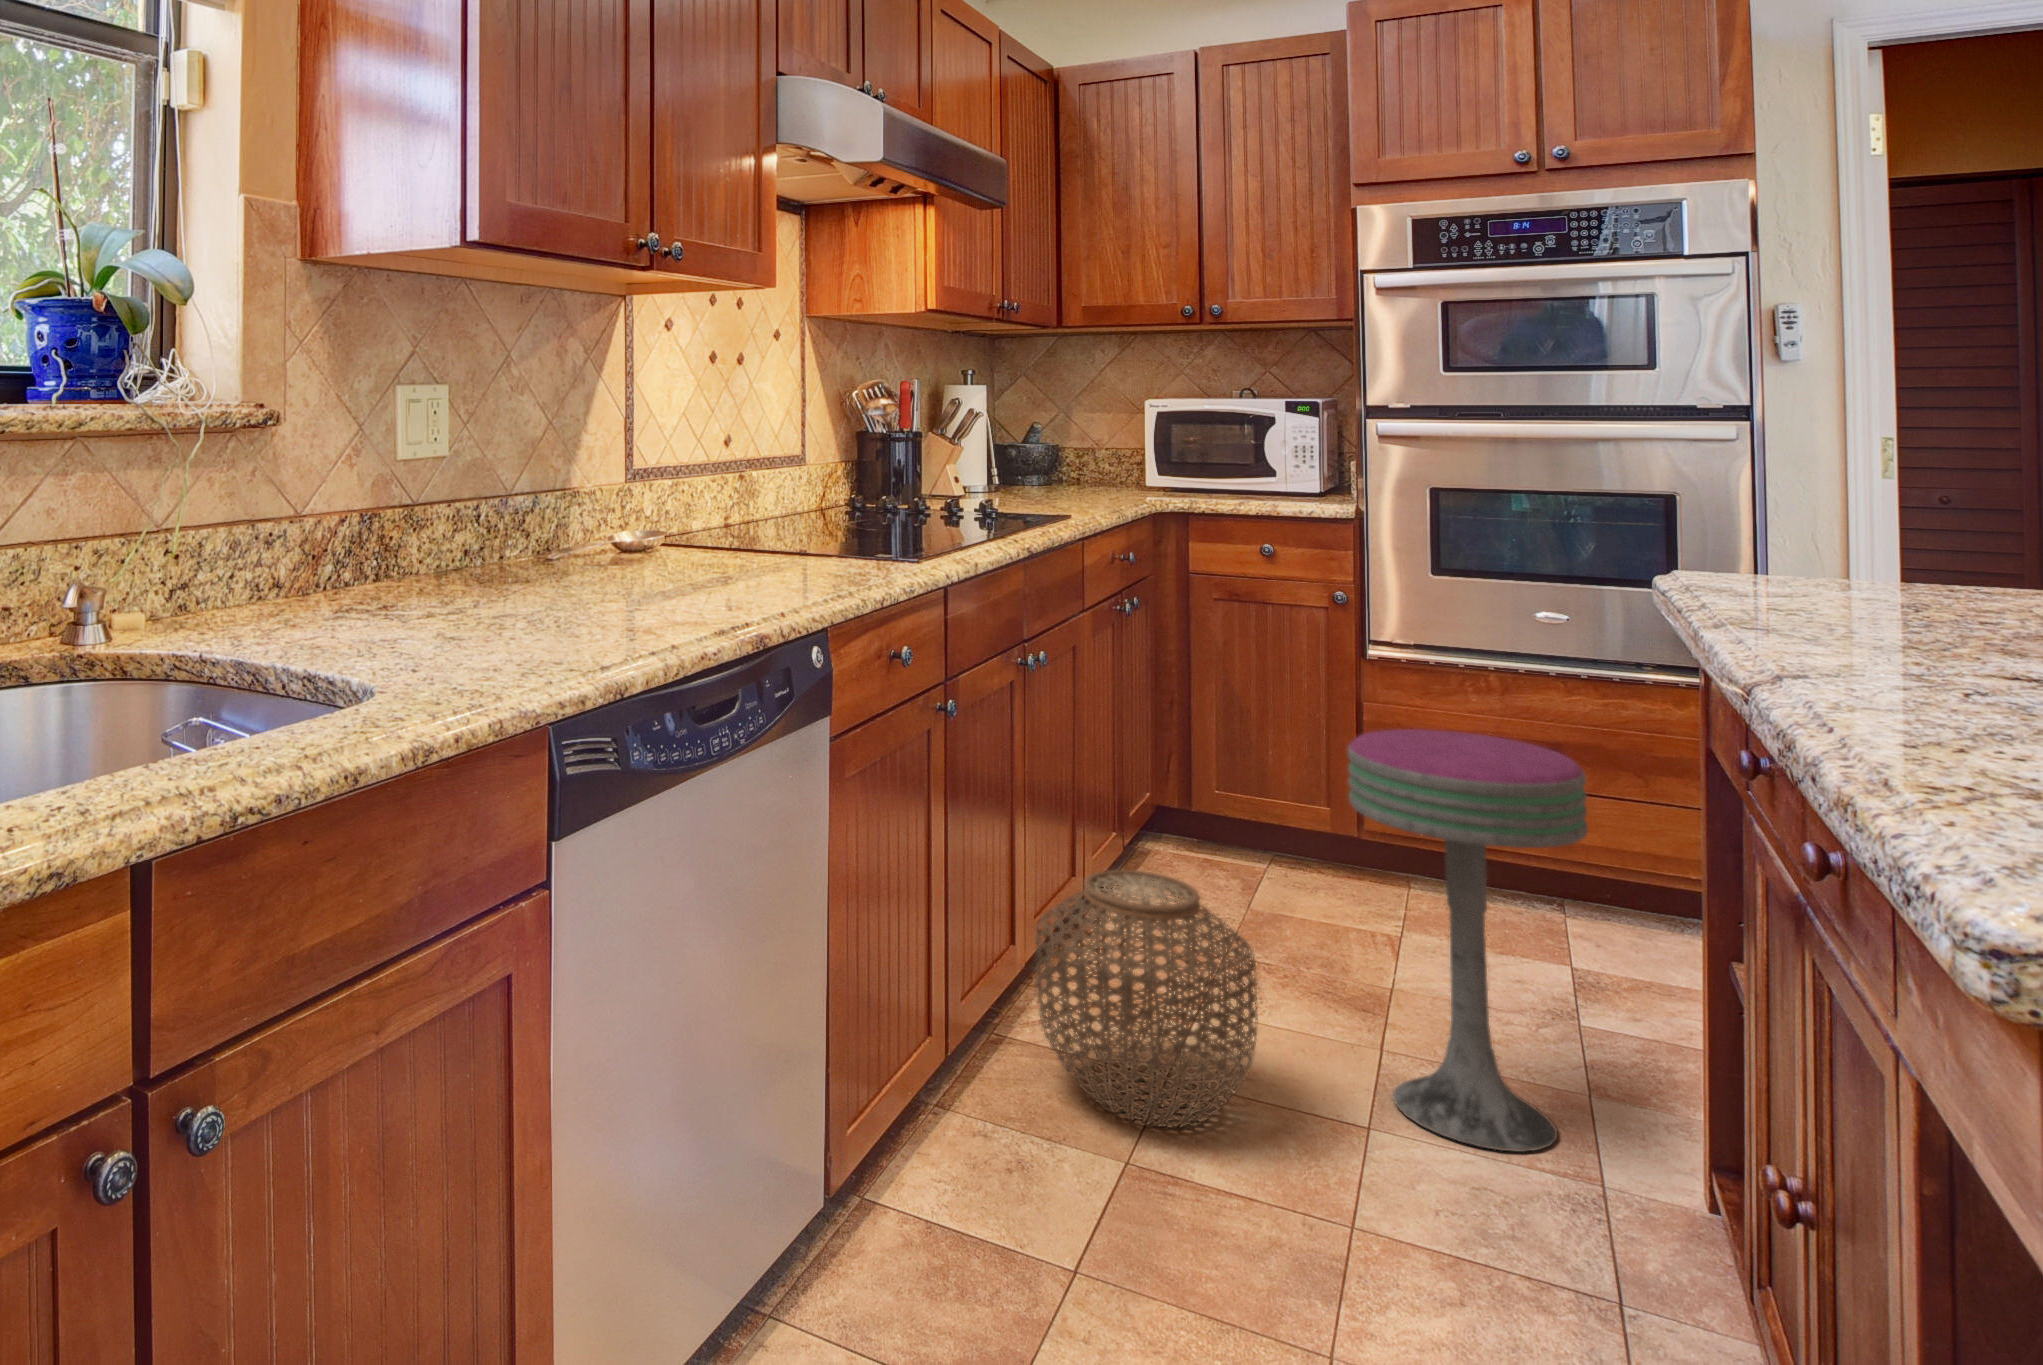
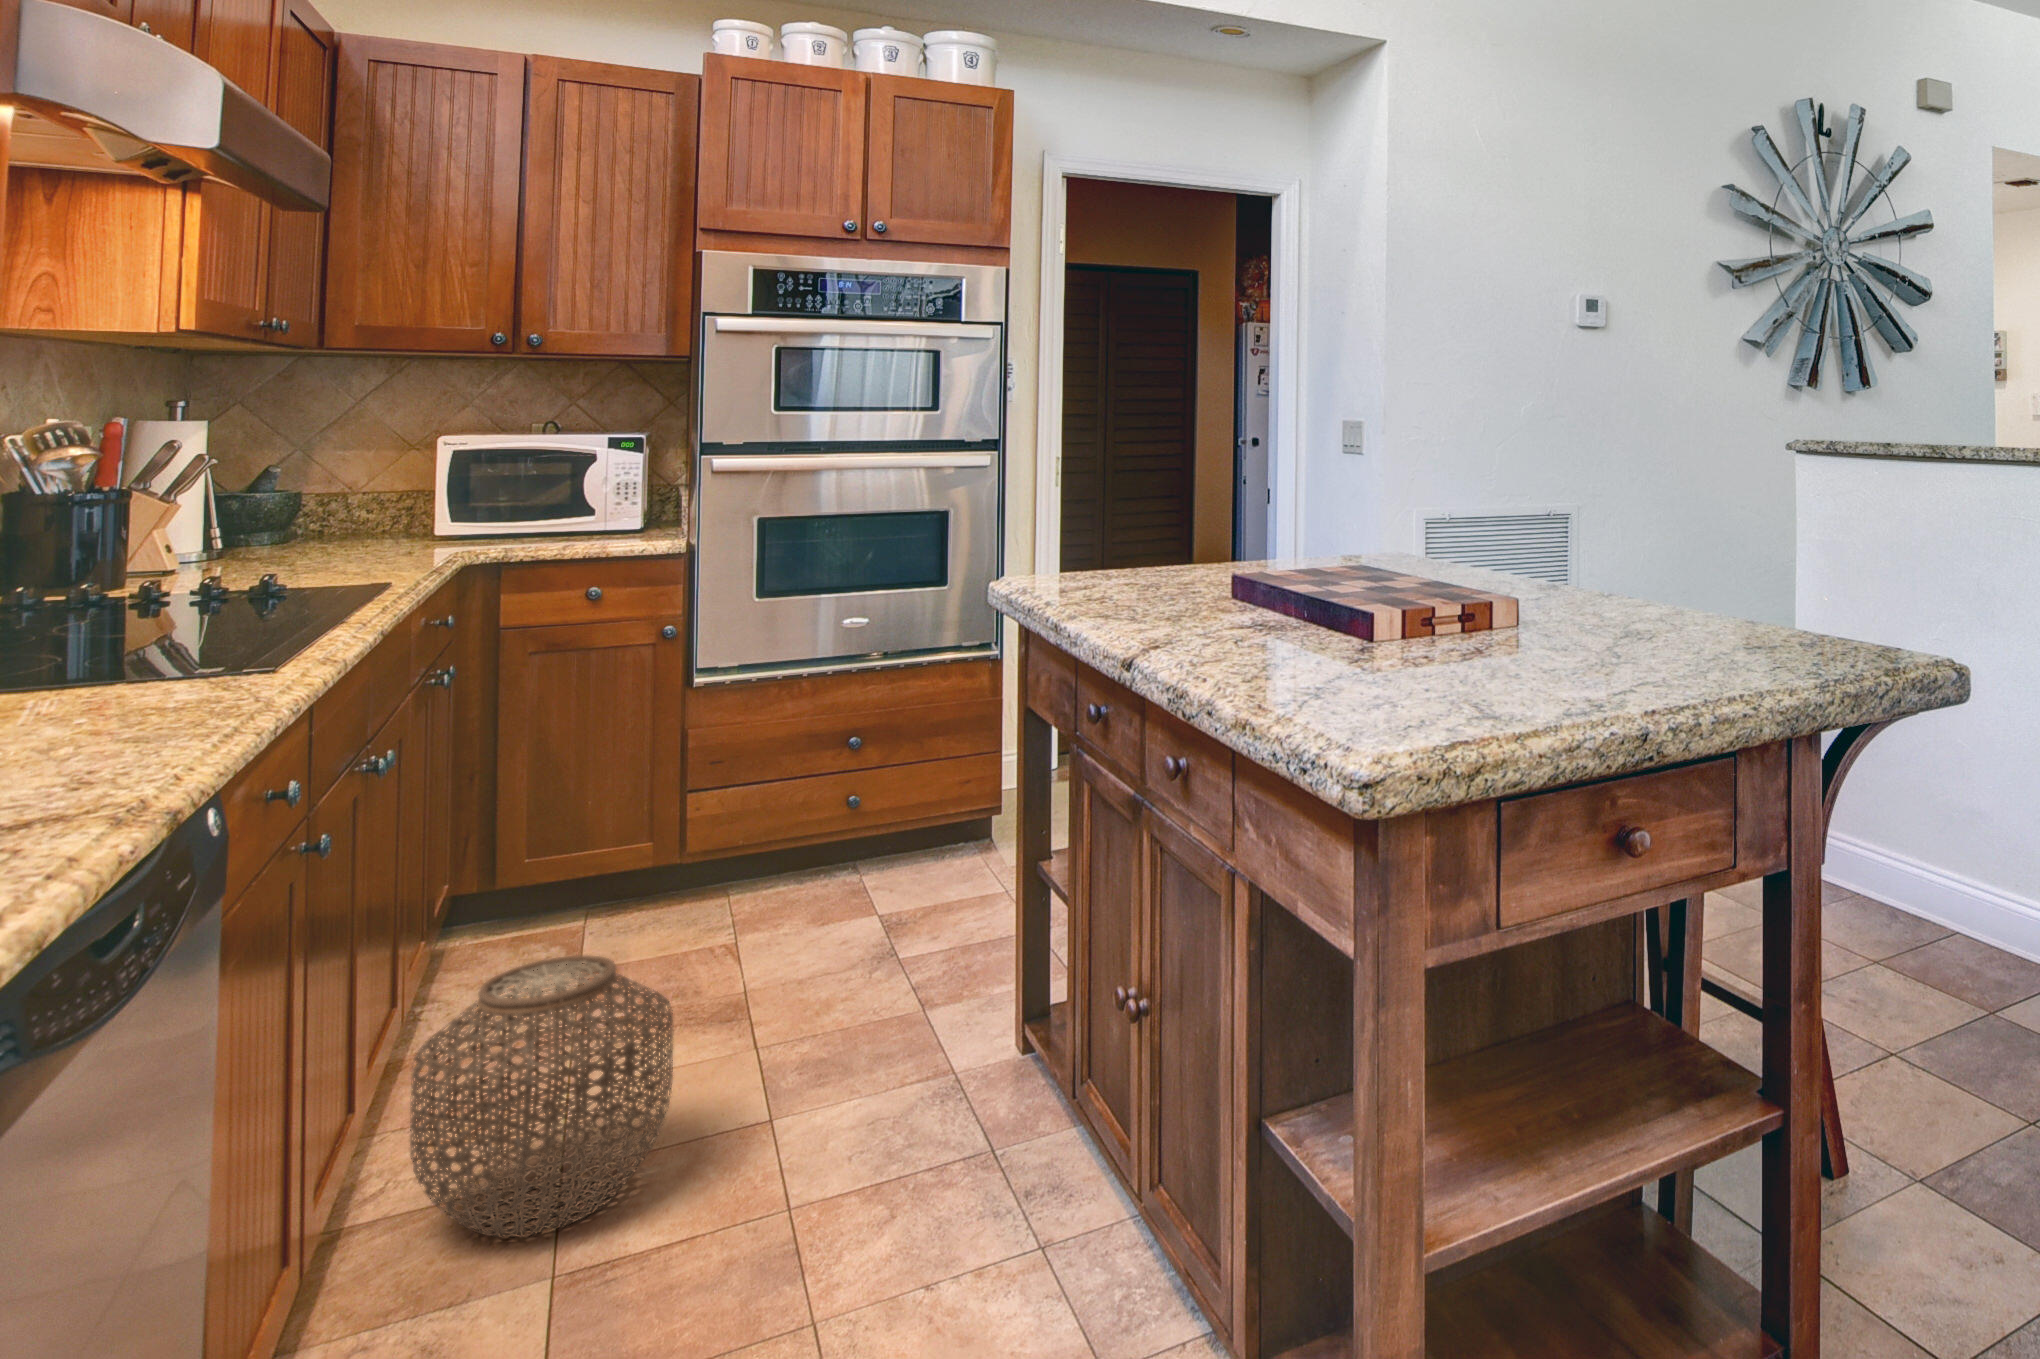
bar stool: present [1348,729,1588,1152] -> none [749,735,939,1099]

